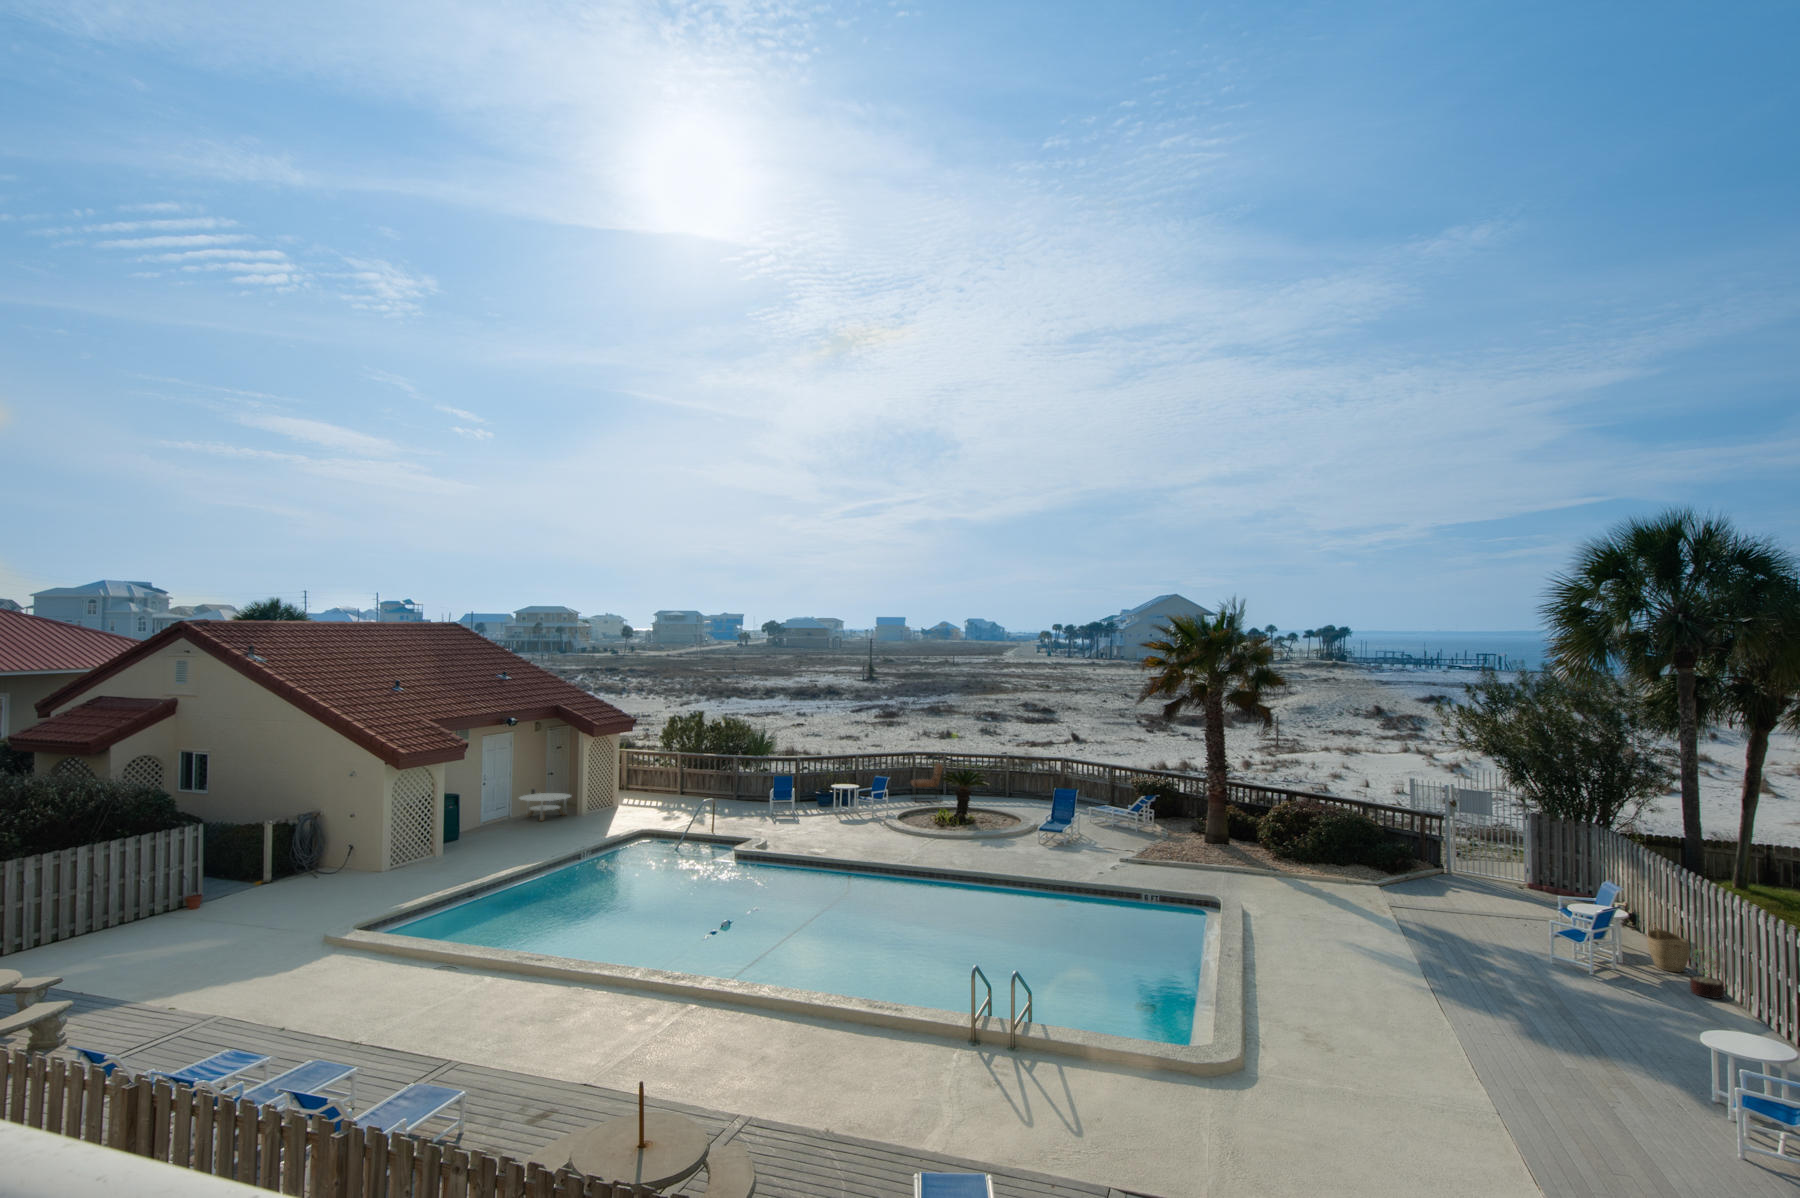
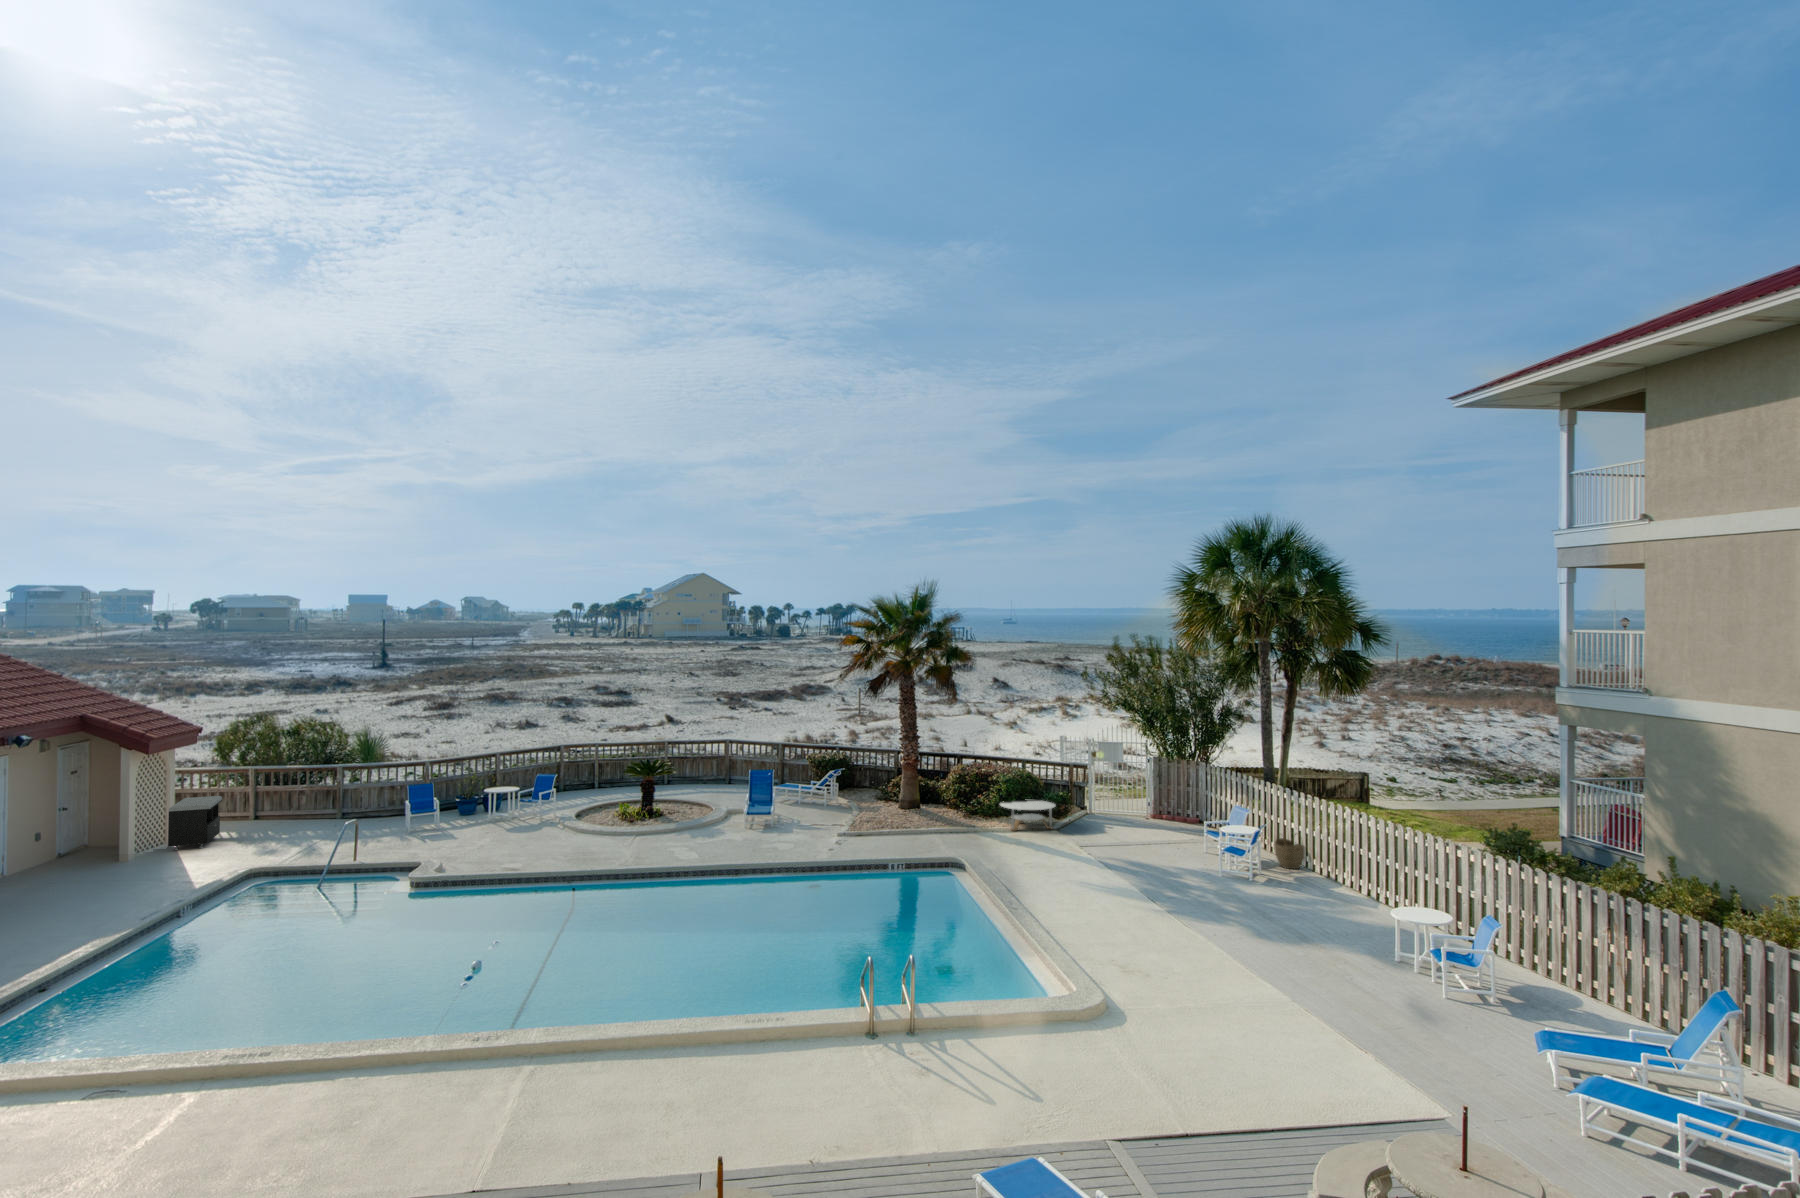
chair: present [911,763,942,801] -> none [566,754,605,800]
storage bench: none [605,772,645,811] -> present [168,796,222,850]
round table: present [519,793,571,821] -> present [1000,801,1055,831]
decorative plant: present [1690,947,1725,999] -> none [1315,846,1338,885]

